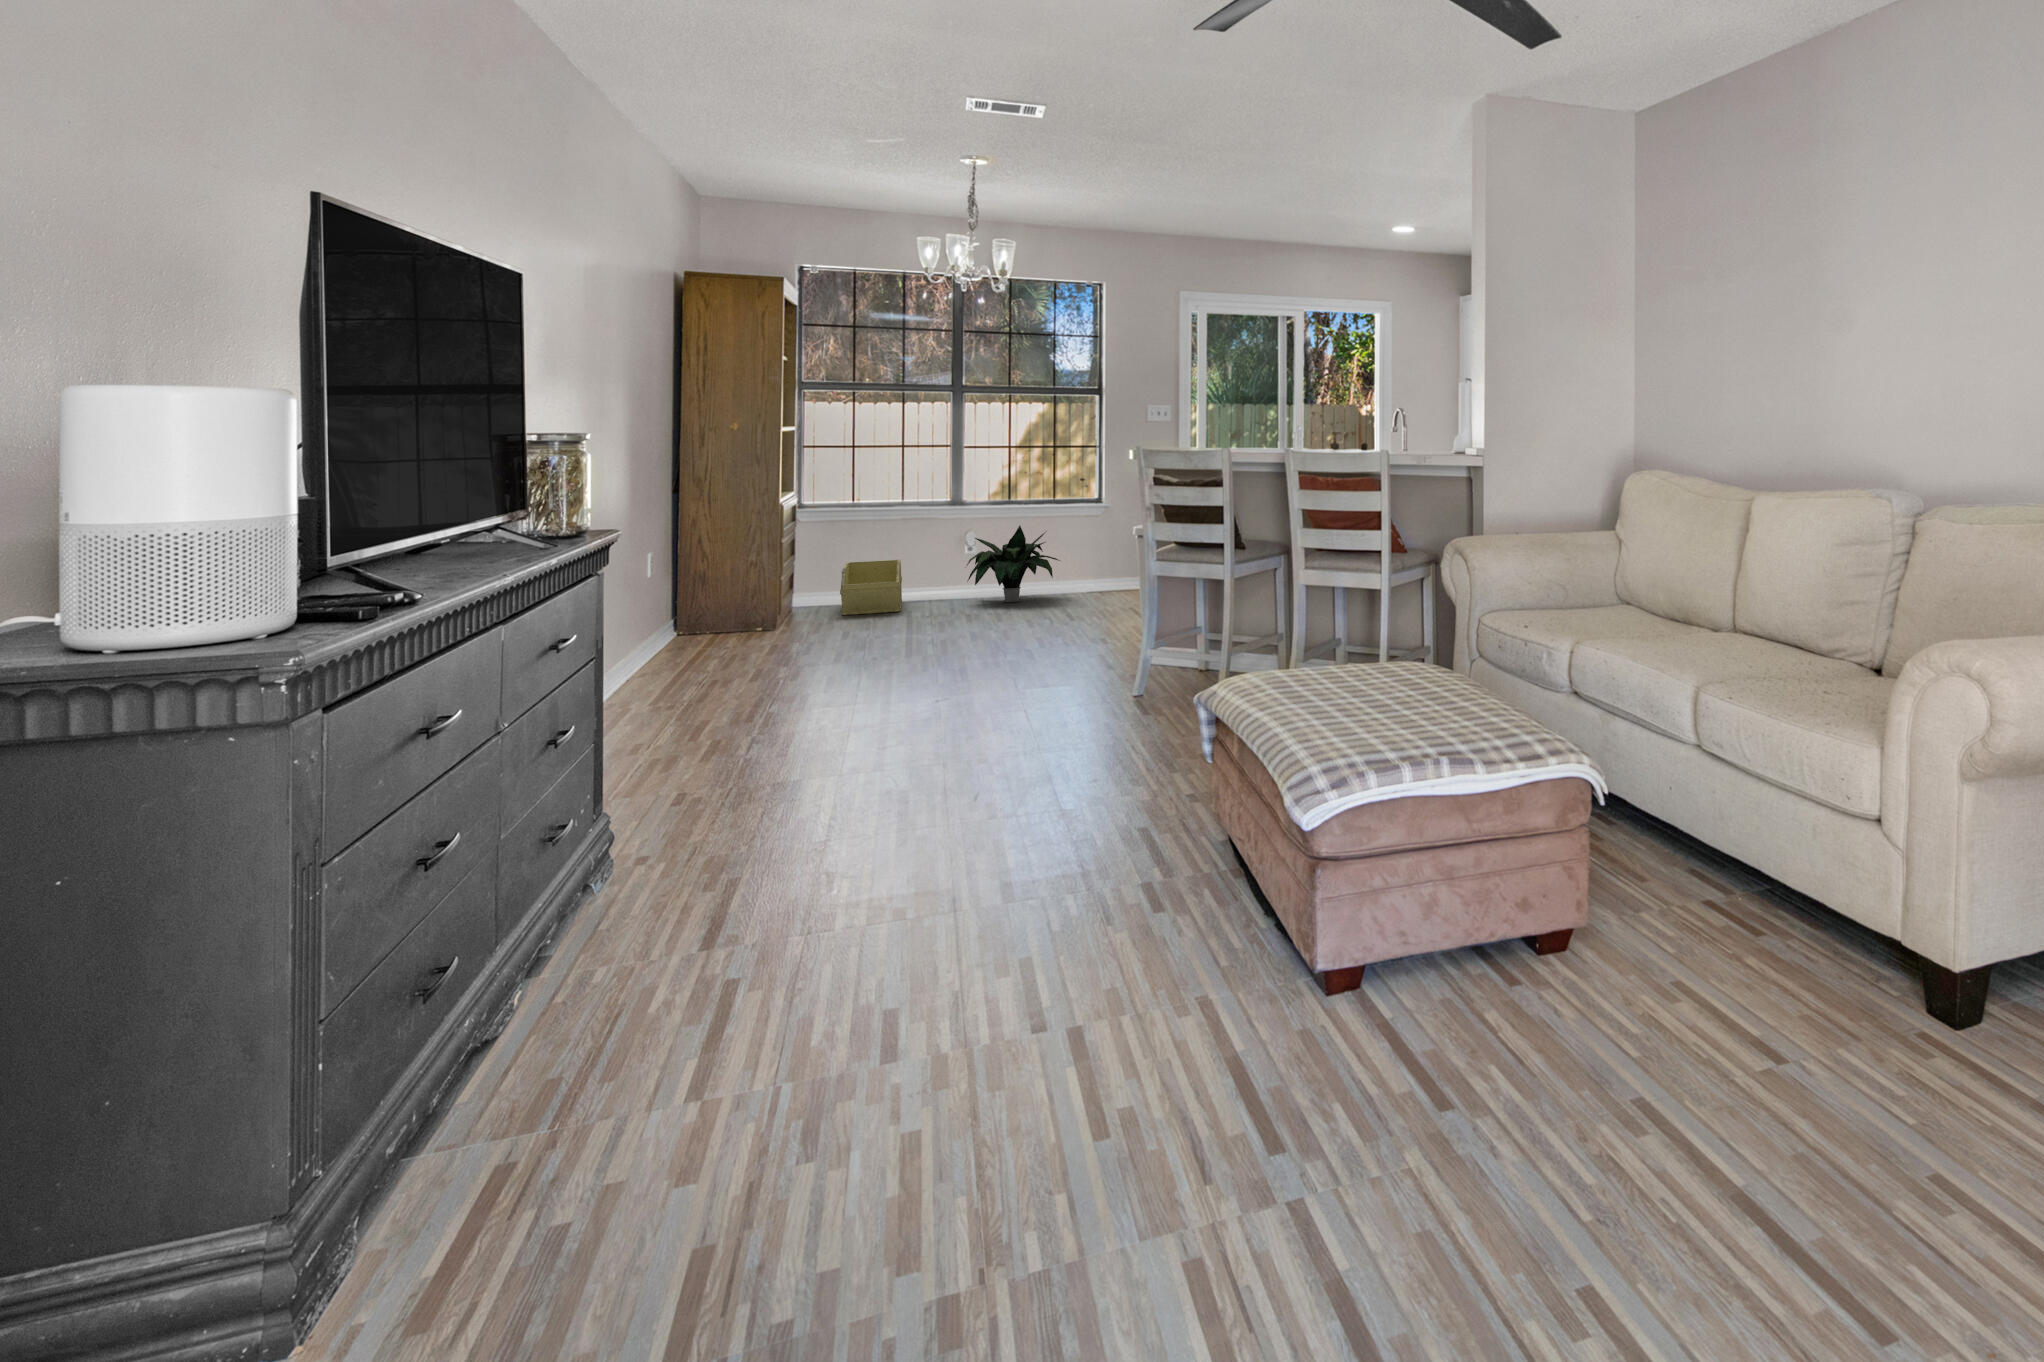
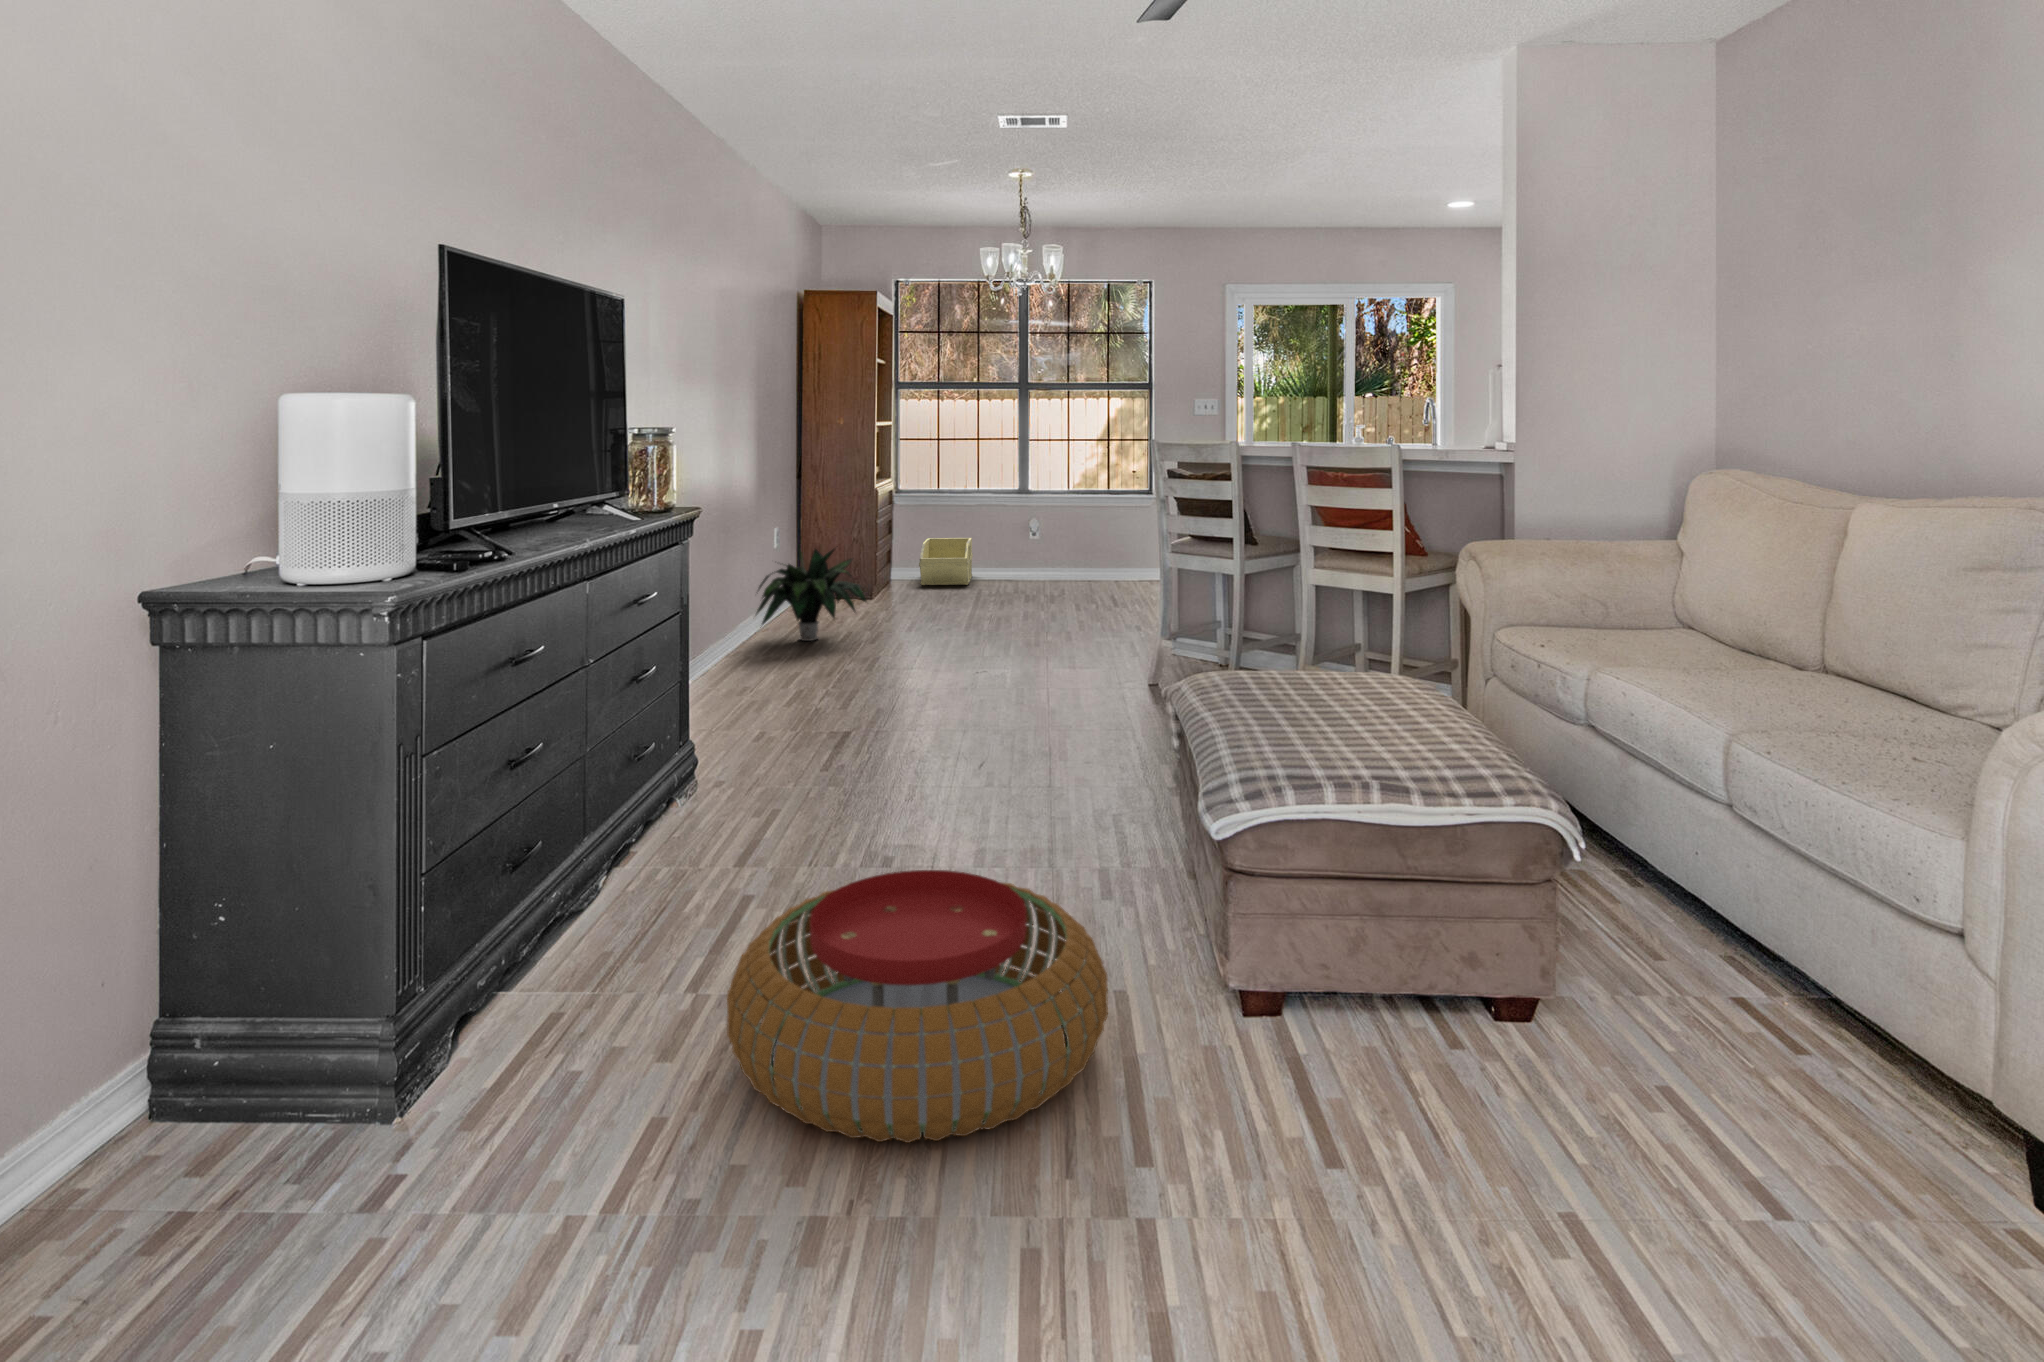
potted plant: present [967,526,1060,602] -> present [756,549,867,641]
pouf: none [773,906,1210,1210] -> present [727,870,1108,1143]

